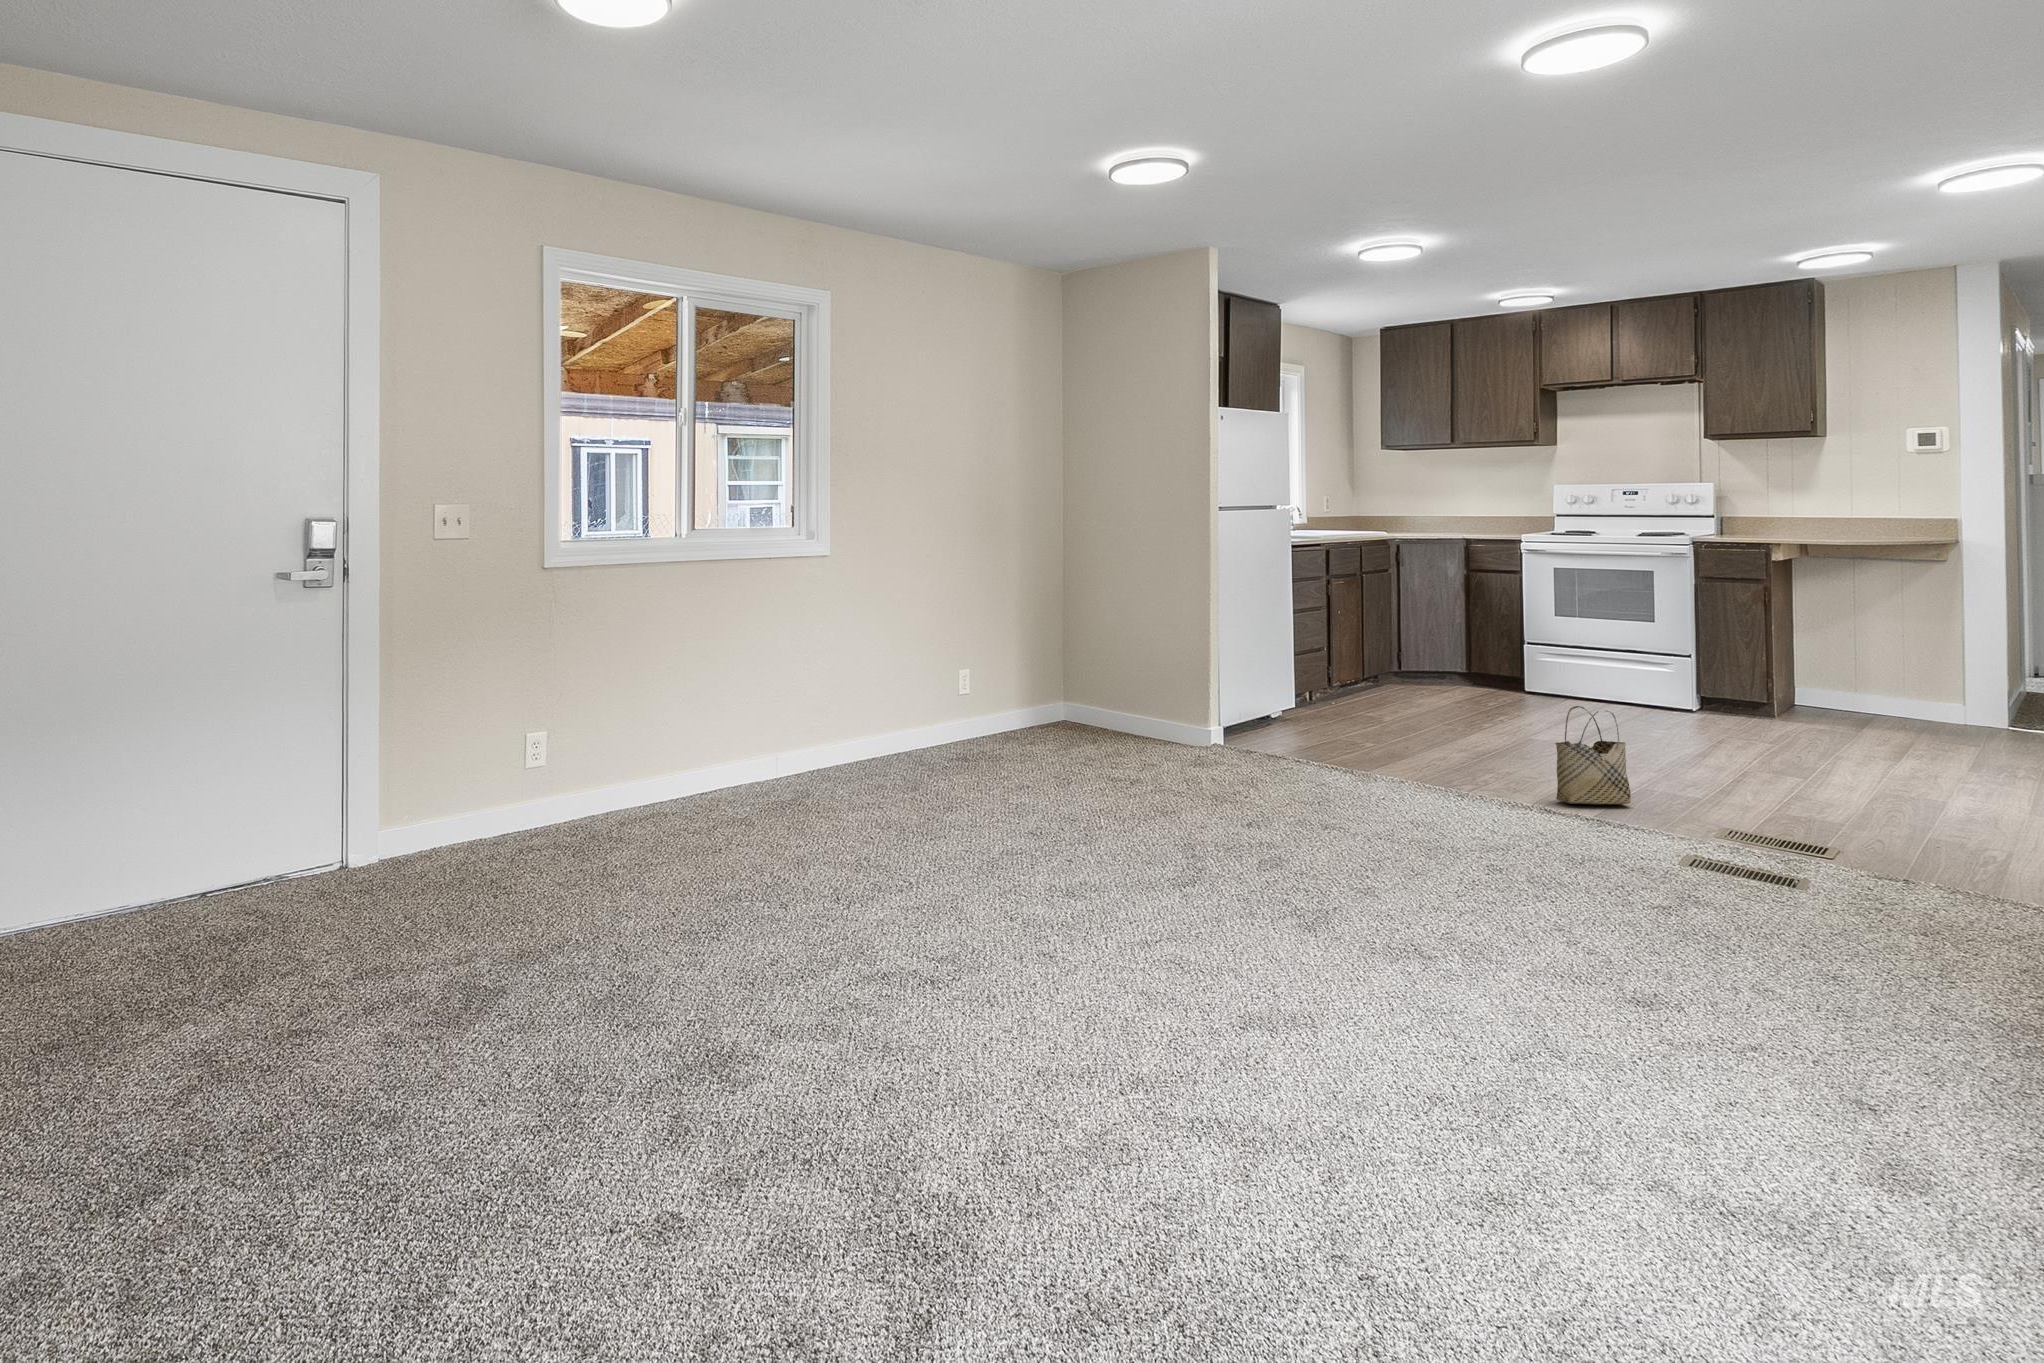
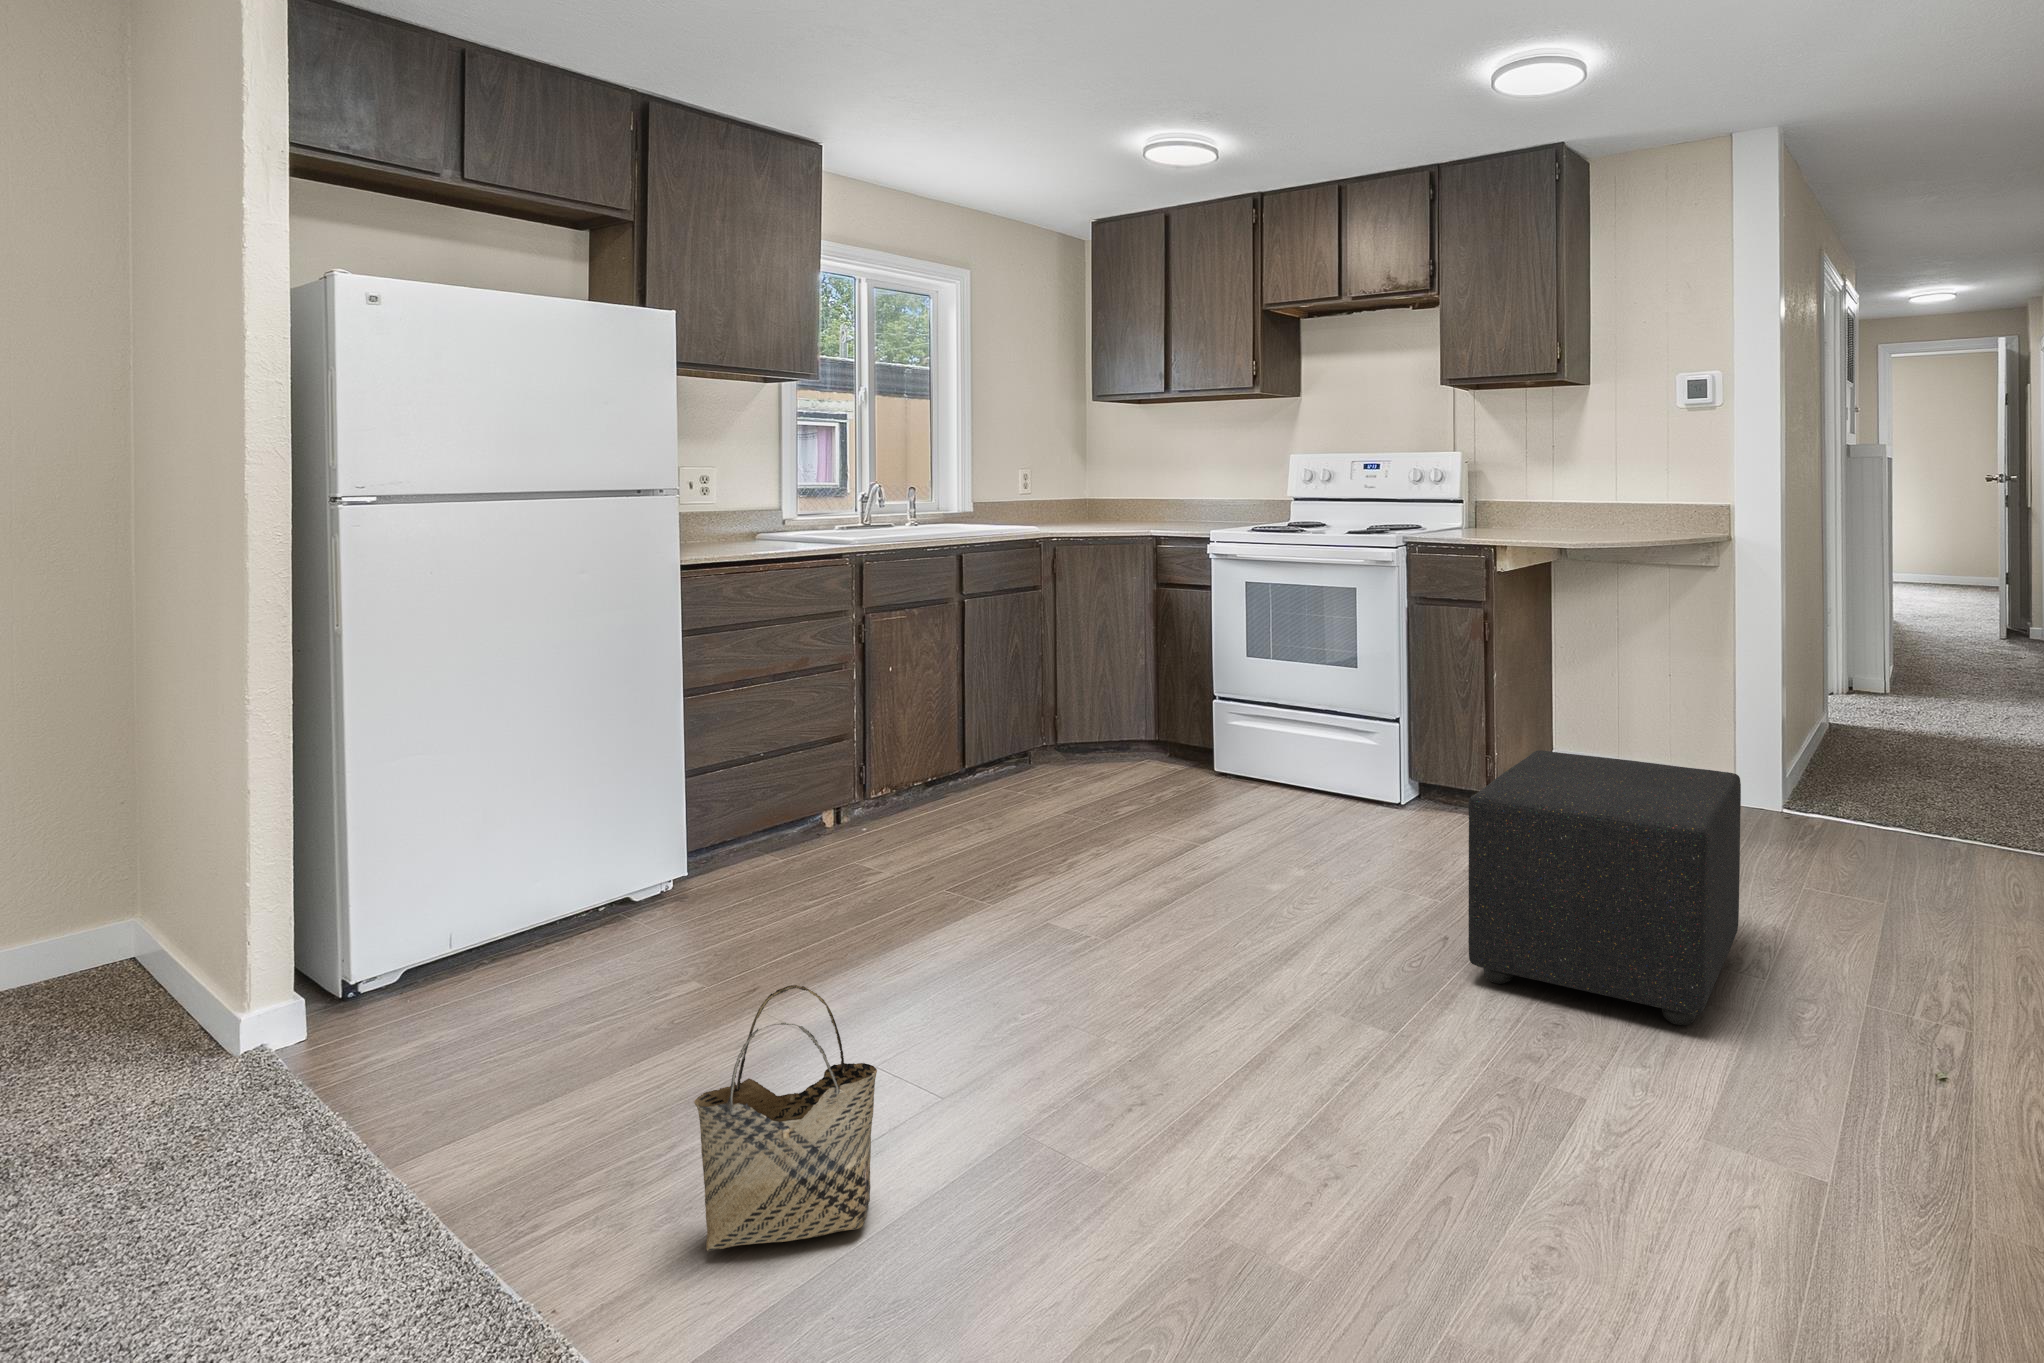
ottoman: none [1846,657,2024,789] -> present [1468,751,1741,1025]

